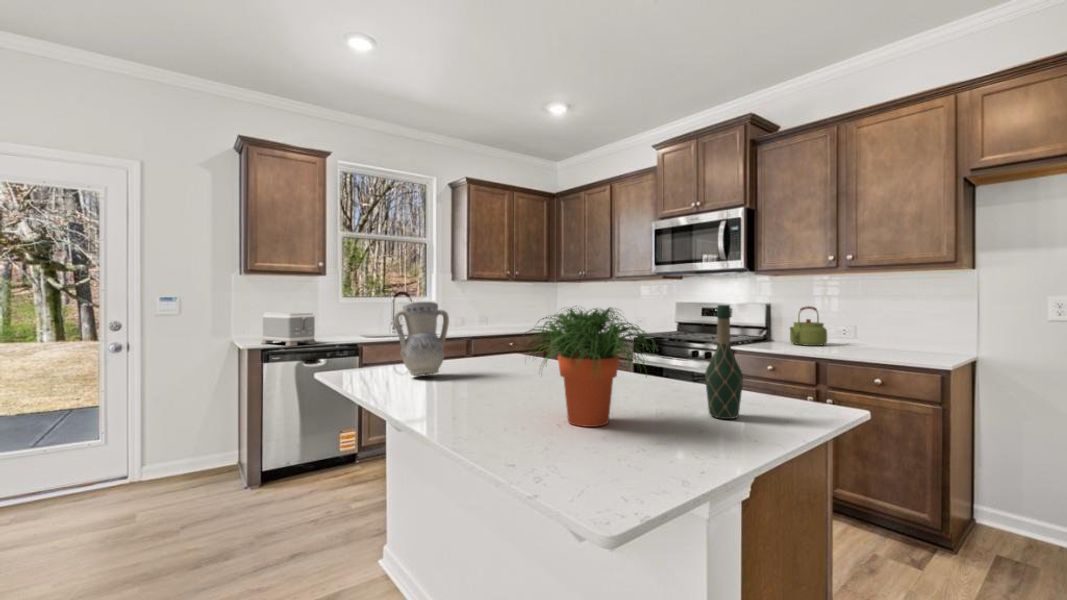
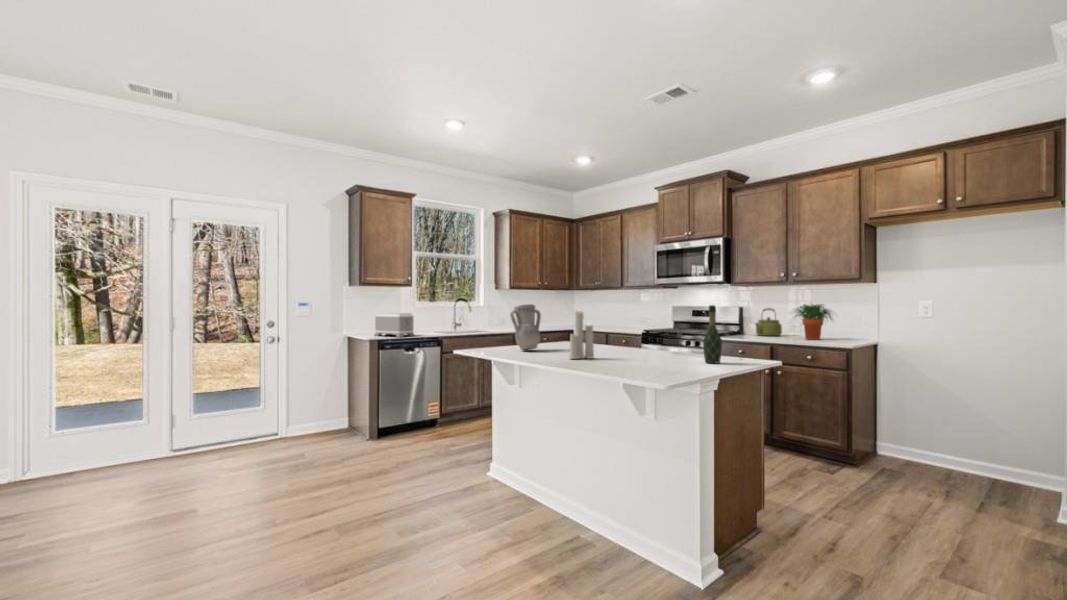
candle: none [462,297,510,402] -> present [569,311,594,359]
potted plant: present [523,308,655,427] -> present [794,304,831,340]

